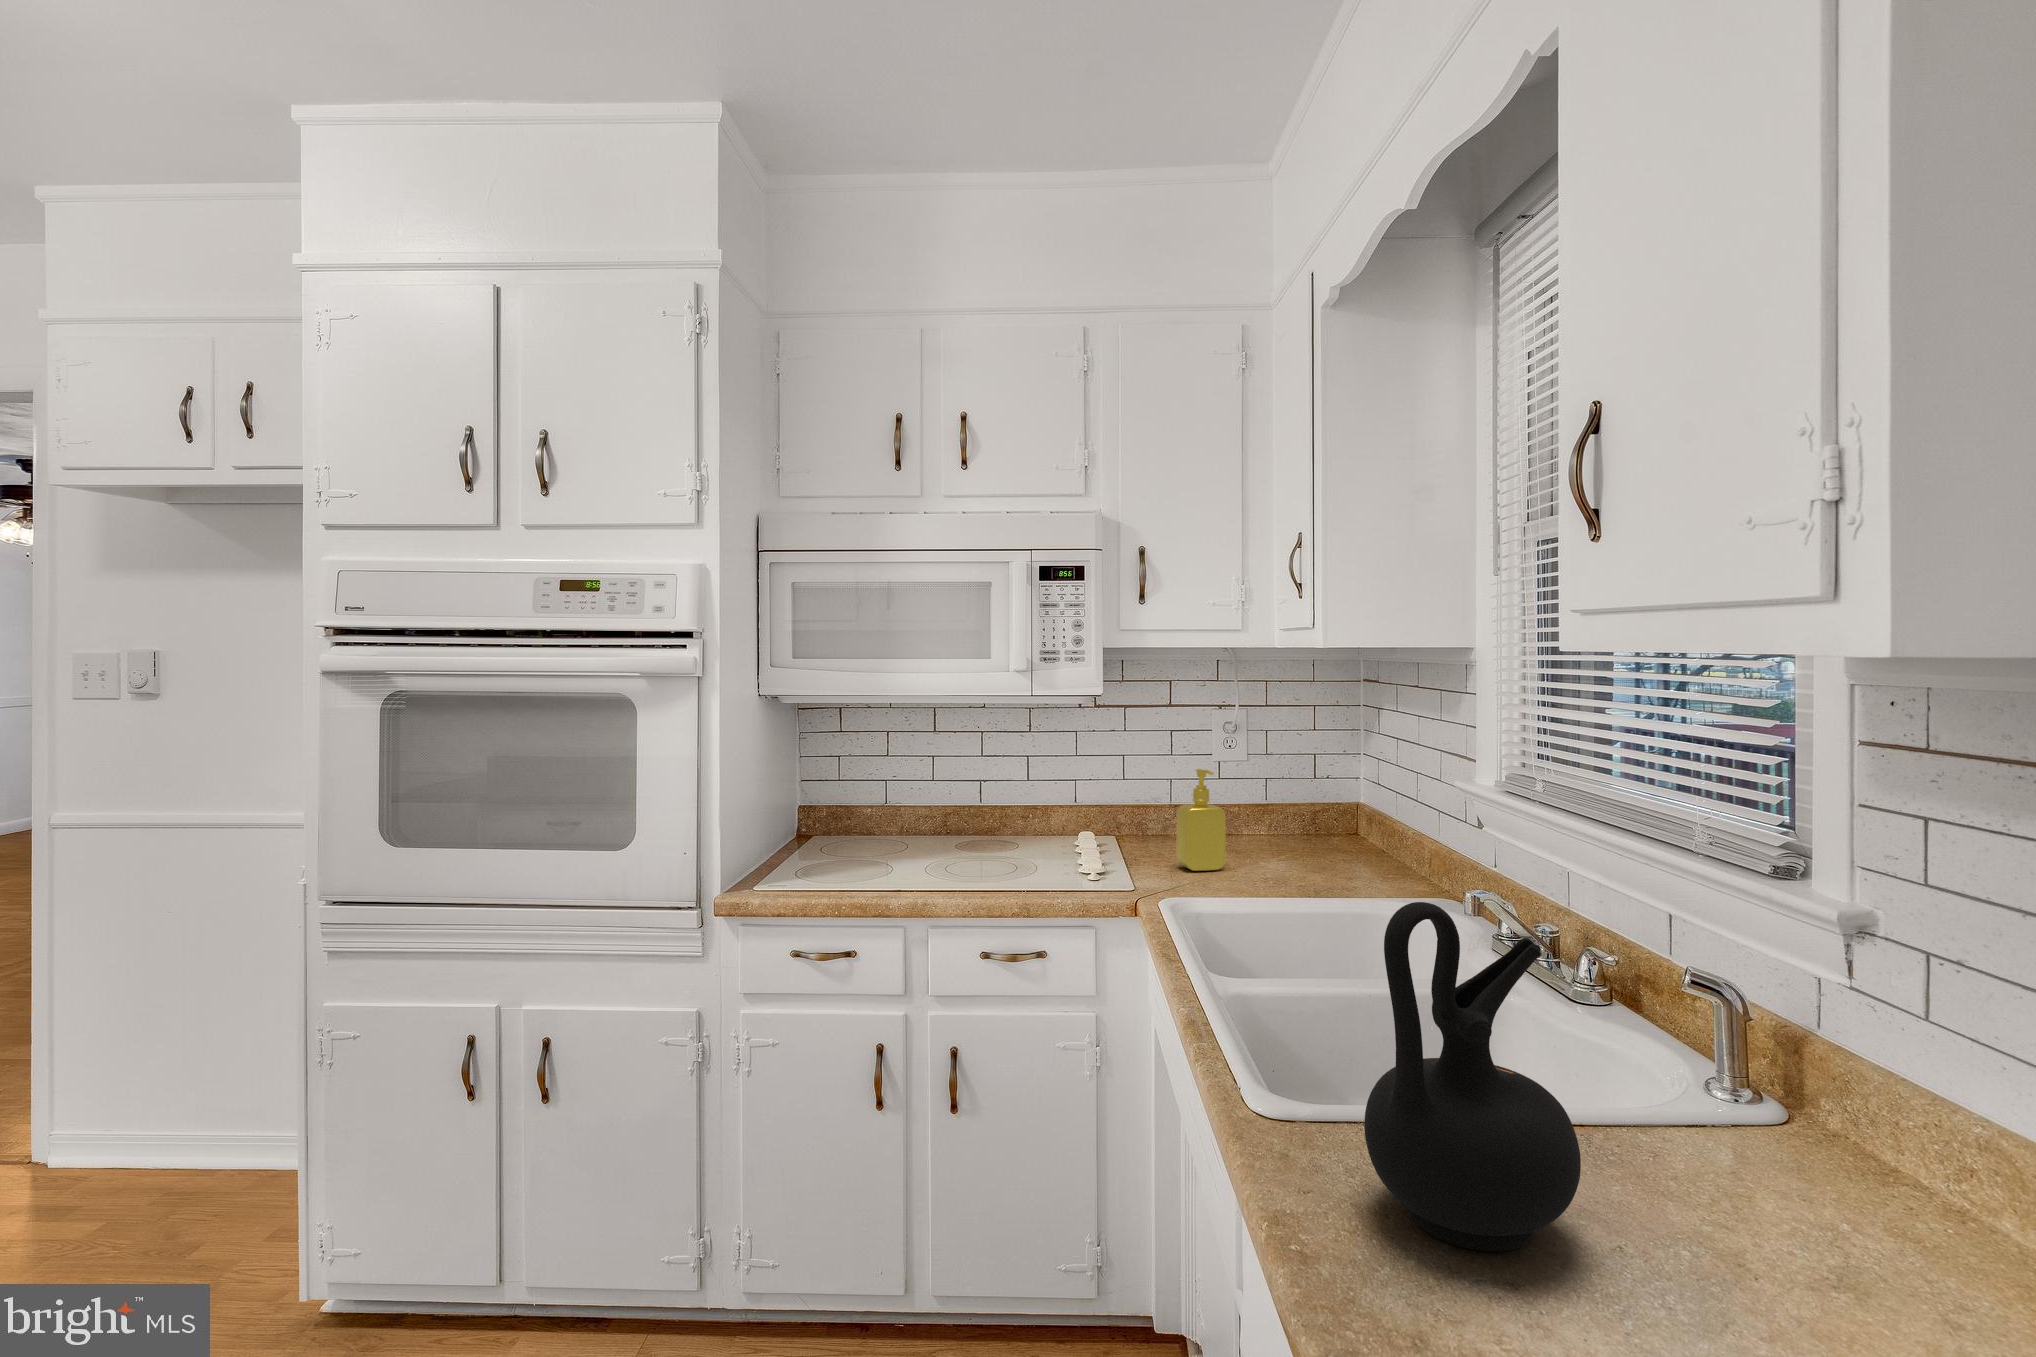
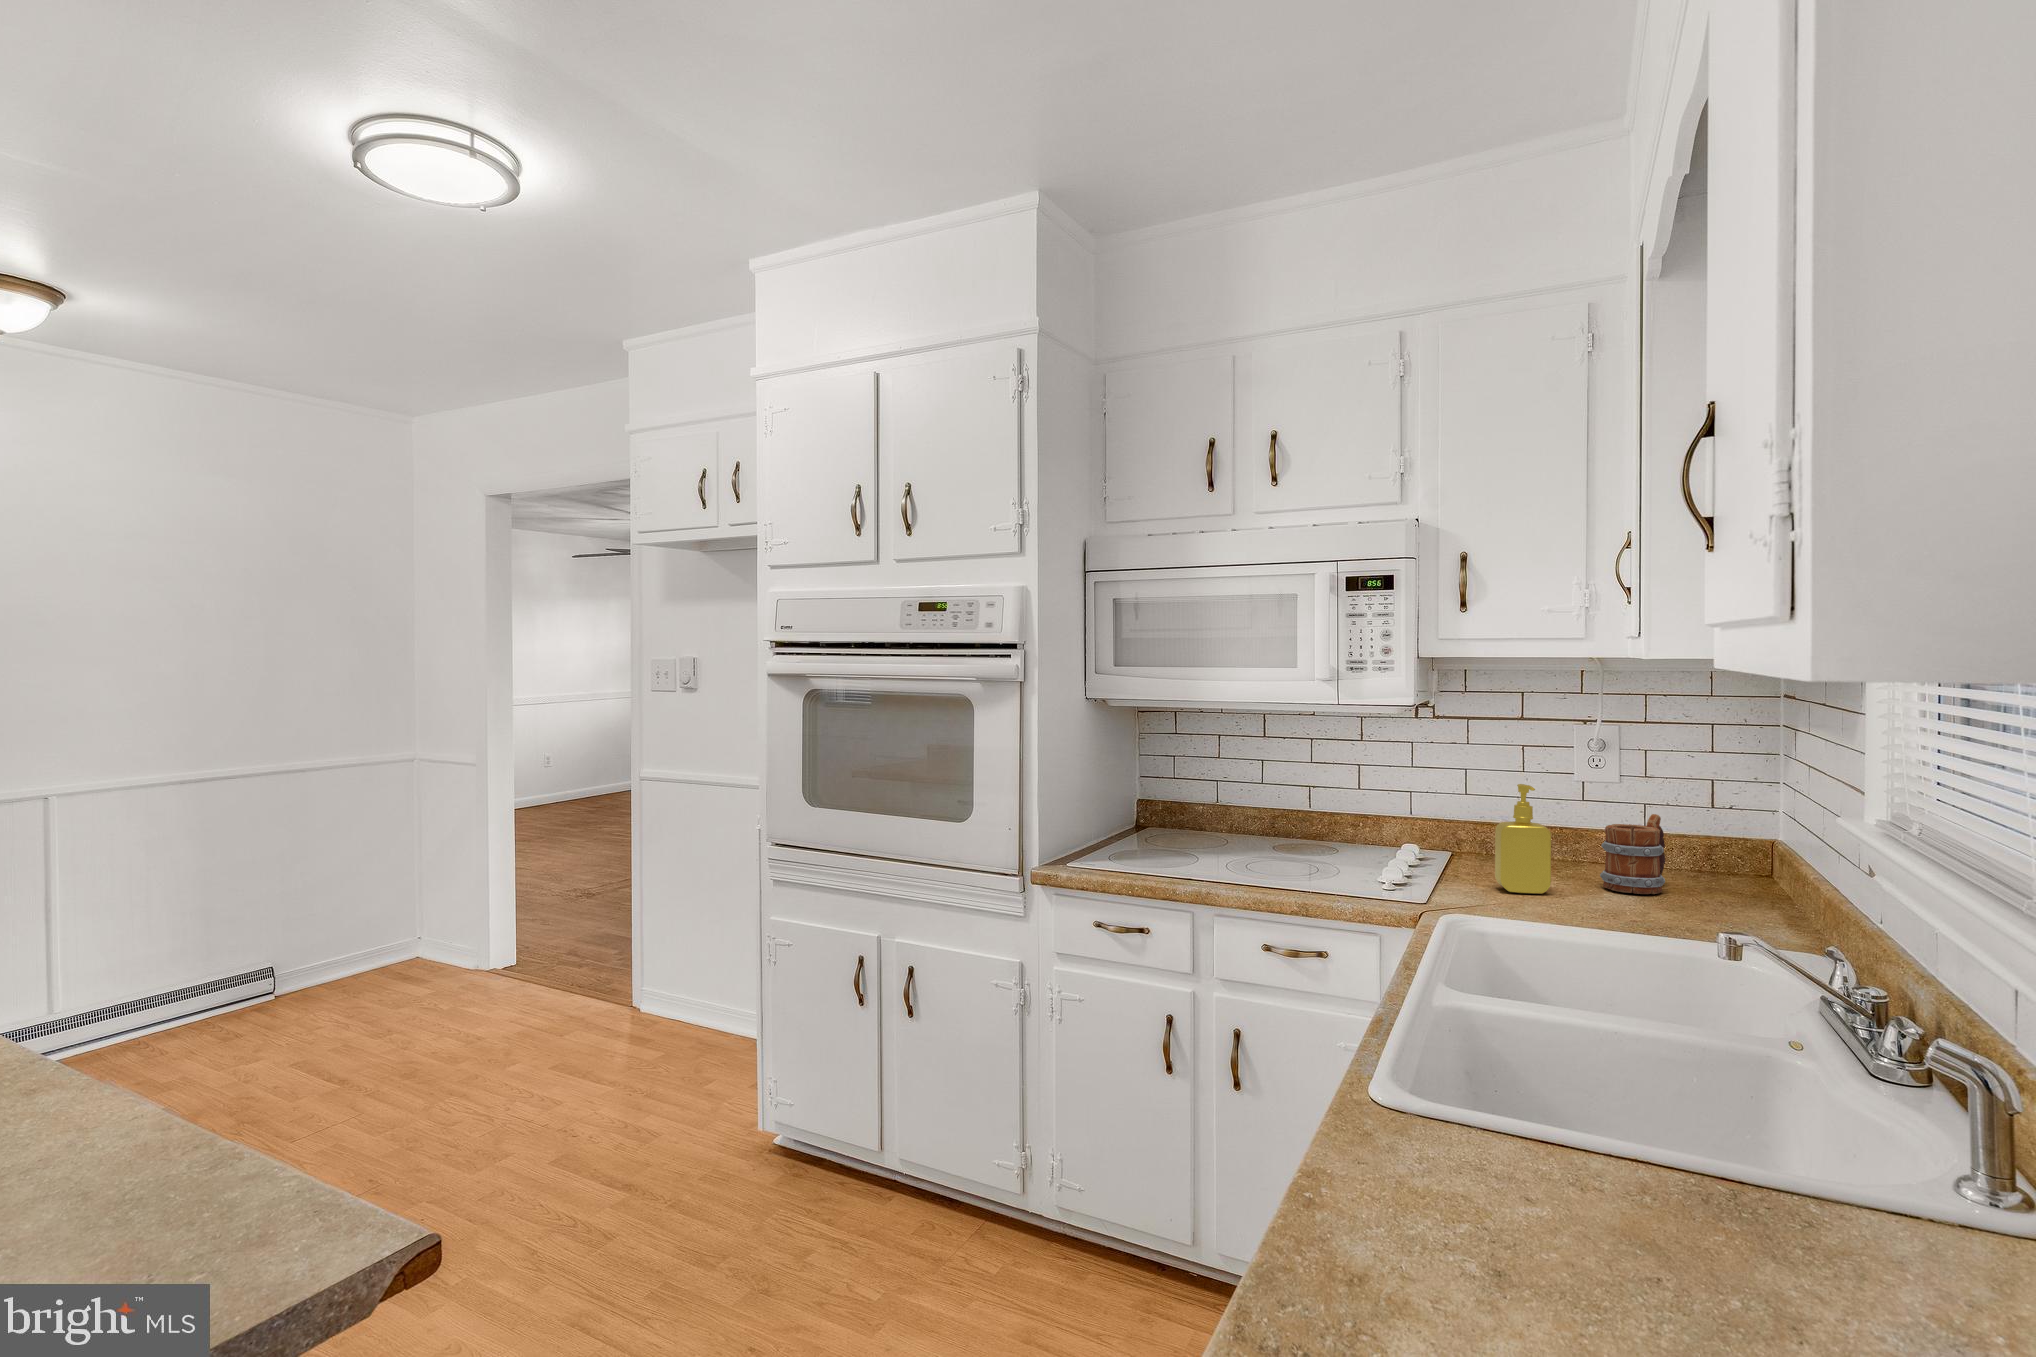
mug: none [1256,790,1307,862] -> present [1600,814,1665,894]
ceramic jug: present [1364,902,1581,1251] -> none [1399,900,1618,1261]

